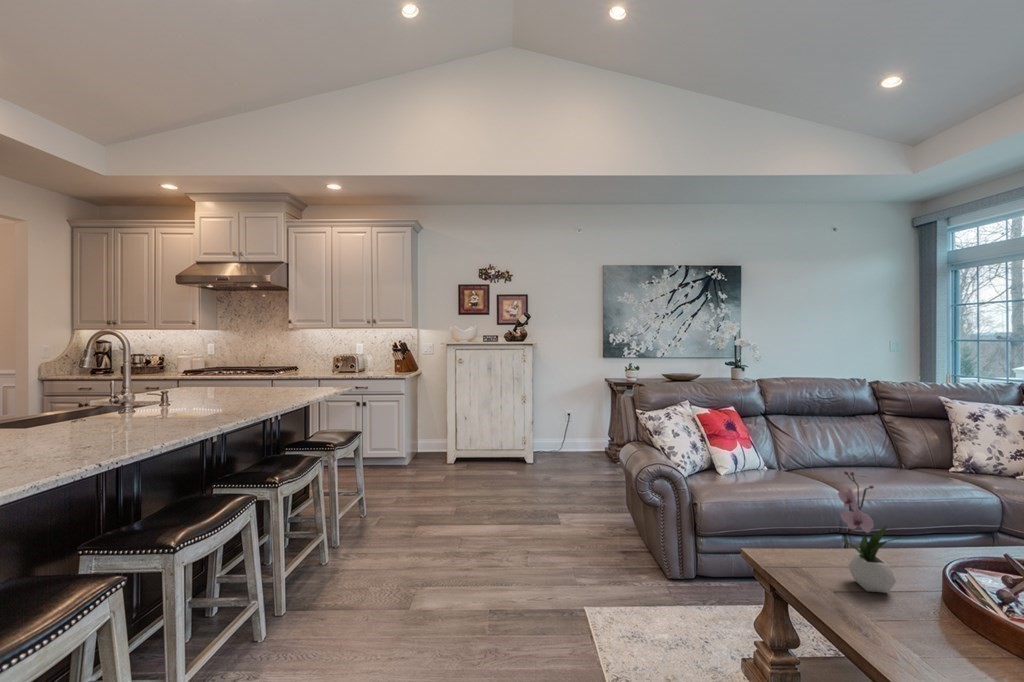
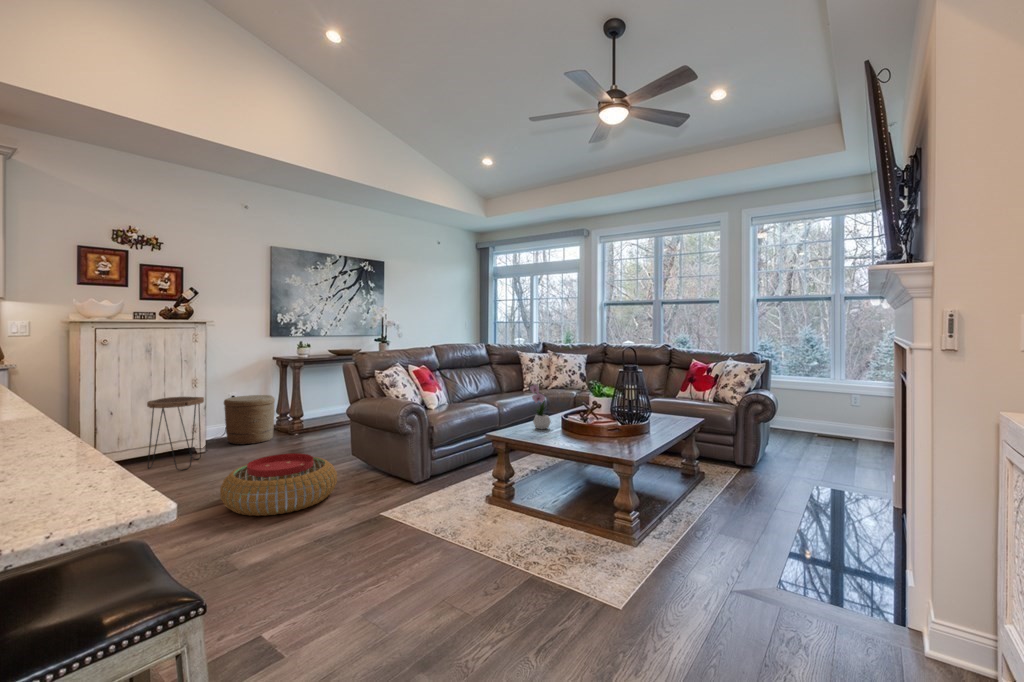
side table: none [479,409,521,476] -> present [147,397,204,470]
woven basket: none [553,413,596,463] -> present [224,395,275,445]
pouf: none [461,488,574,563] -> present [220,453,337,516]

